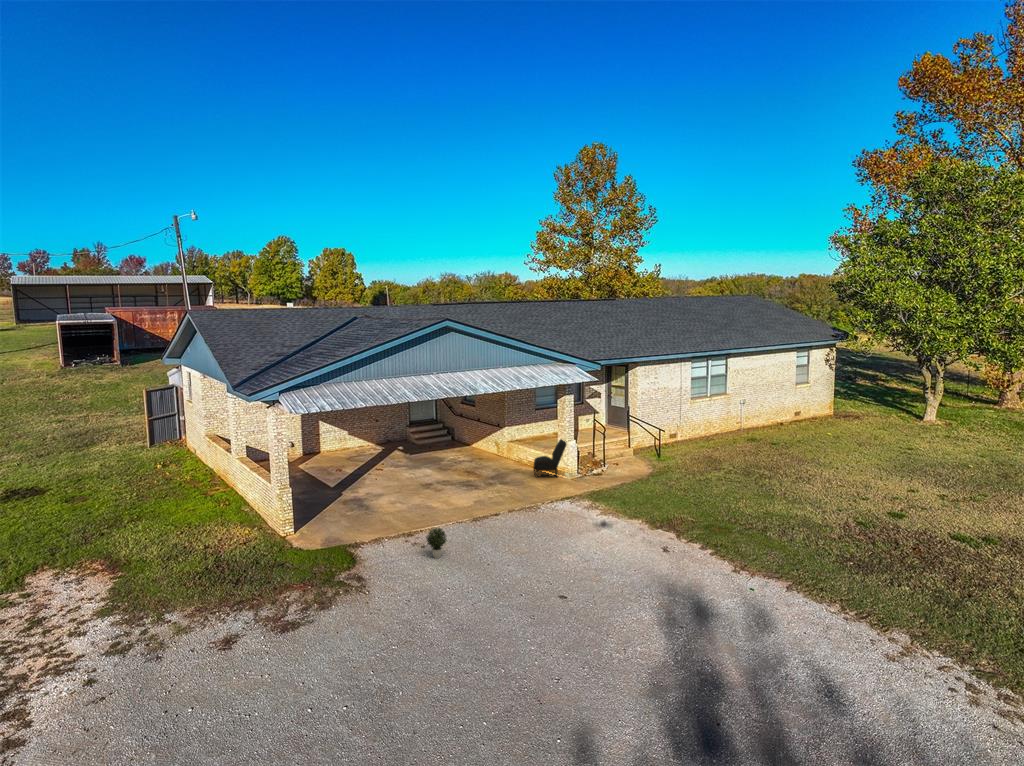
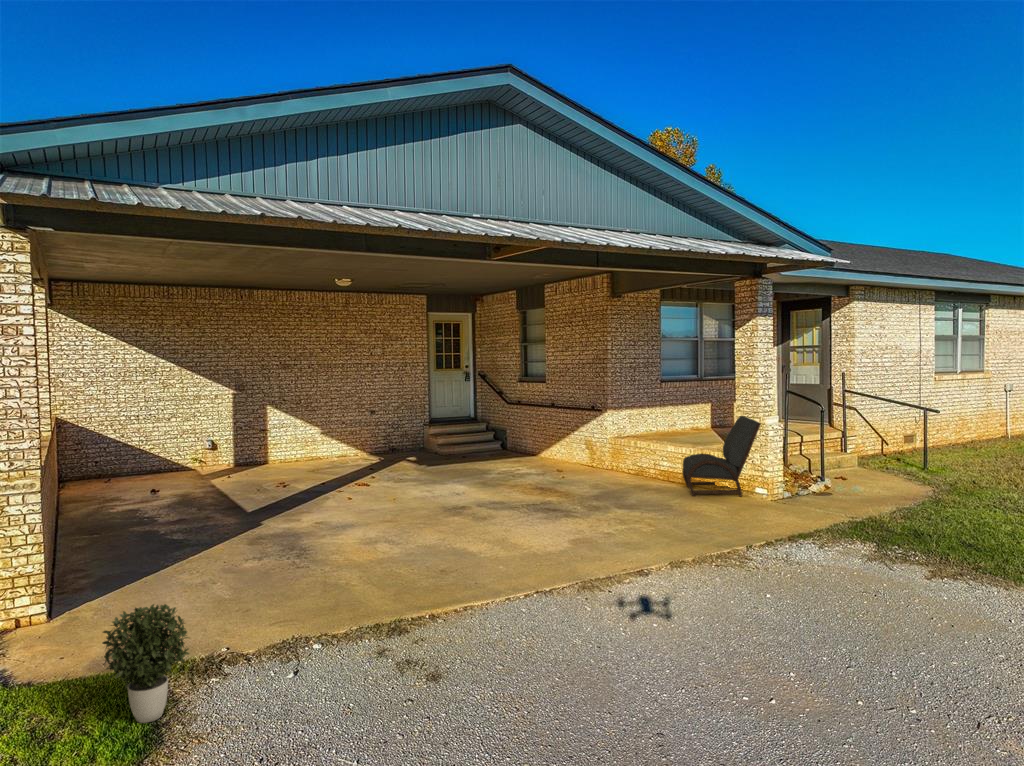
potted plant: present [426,528,447,558] -> present [102,604,189,723]

